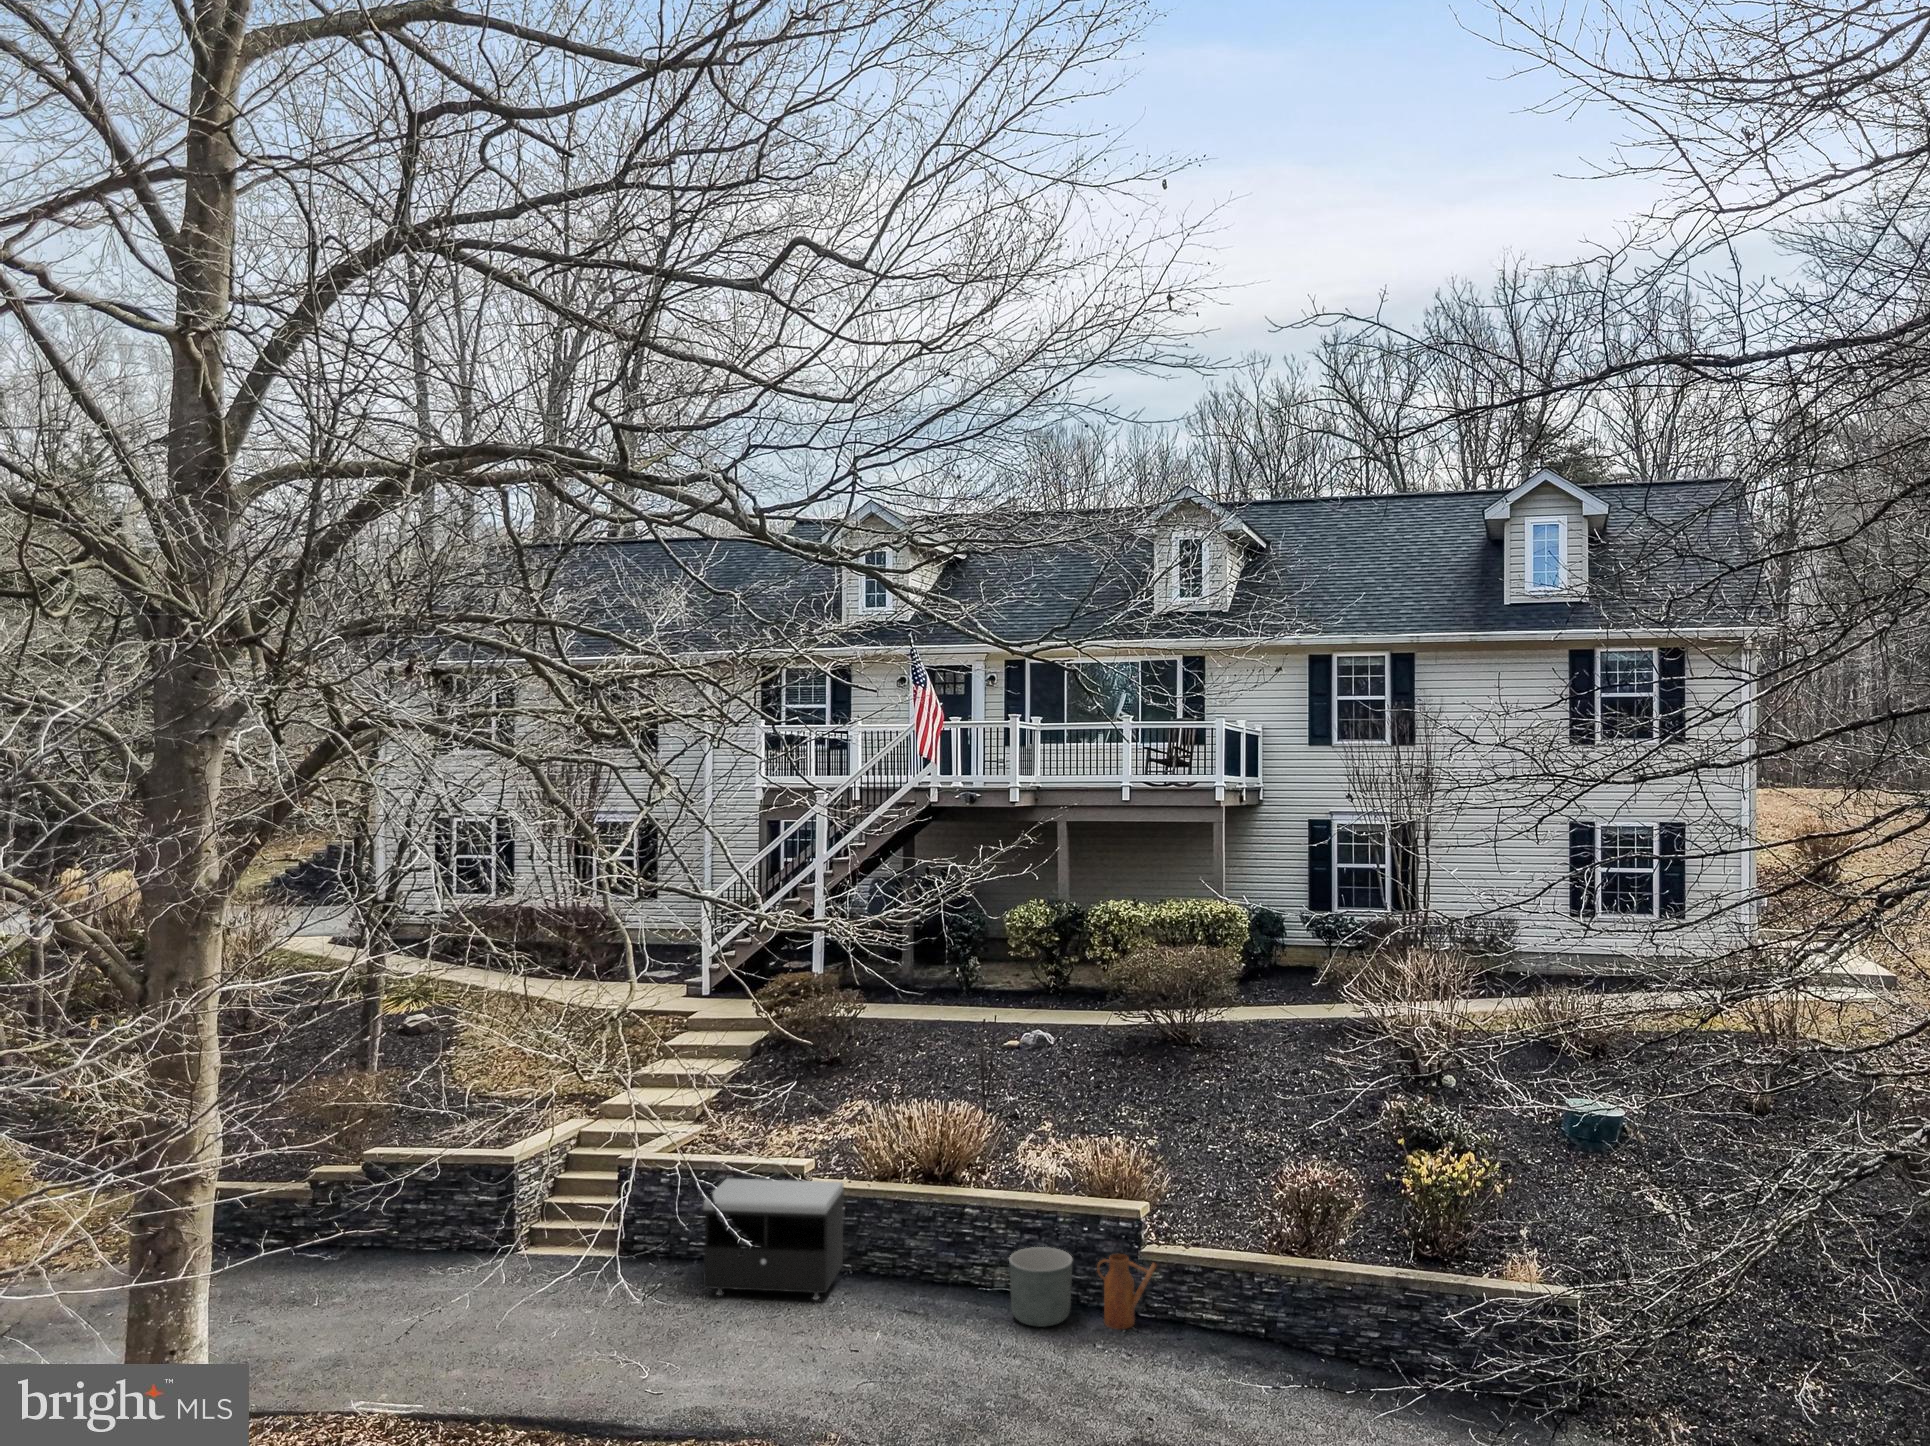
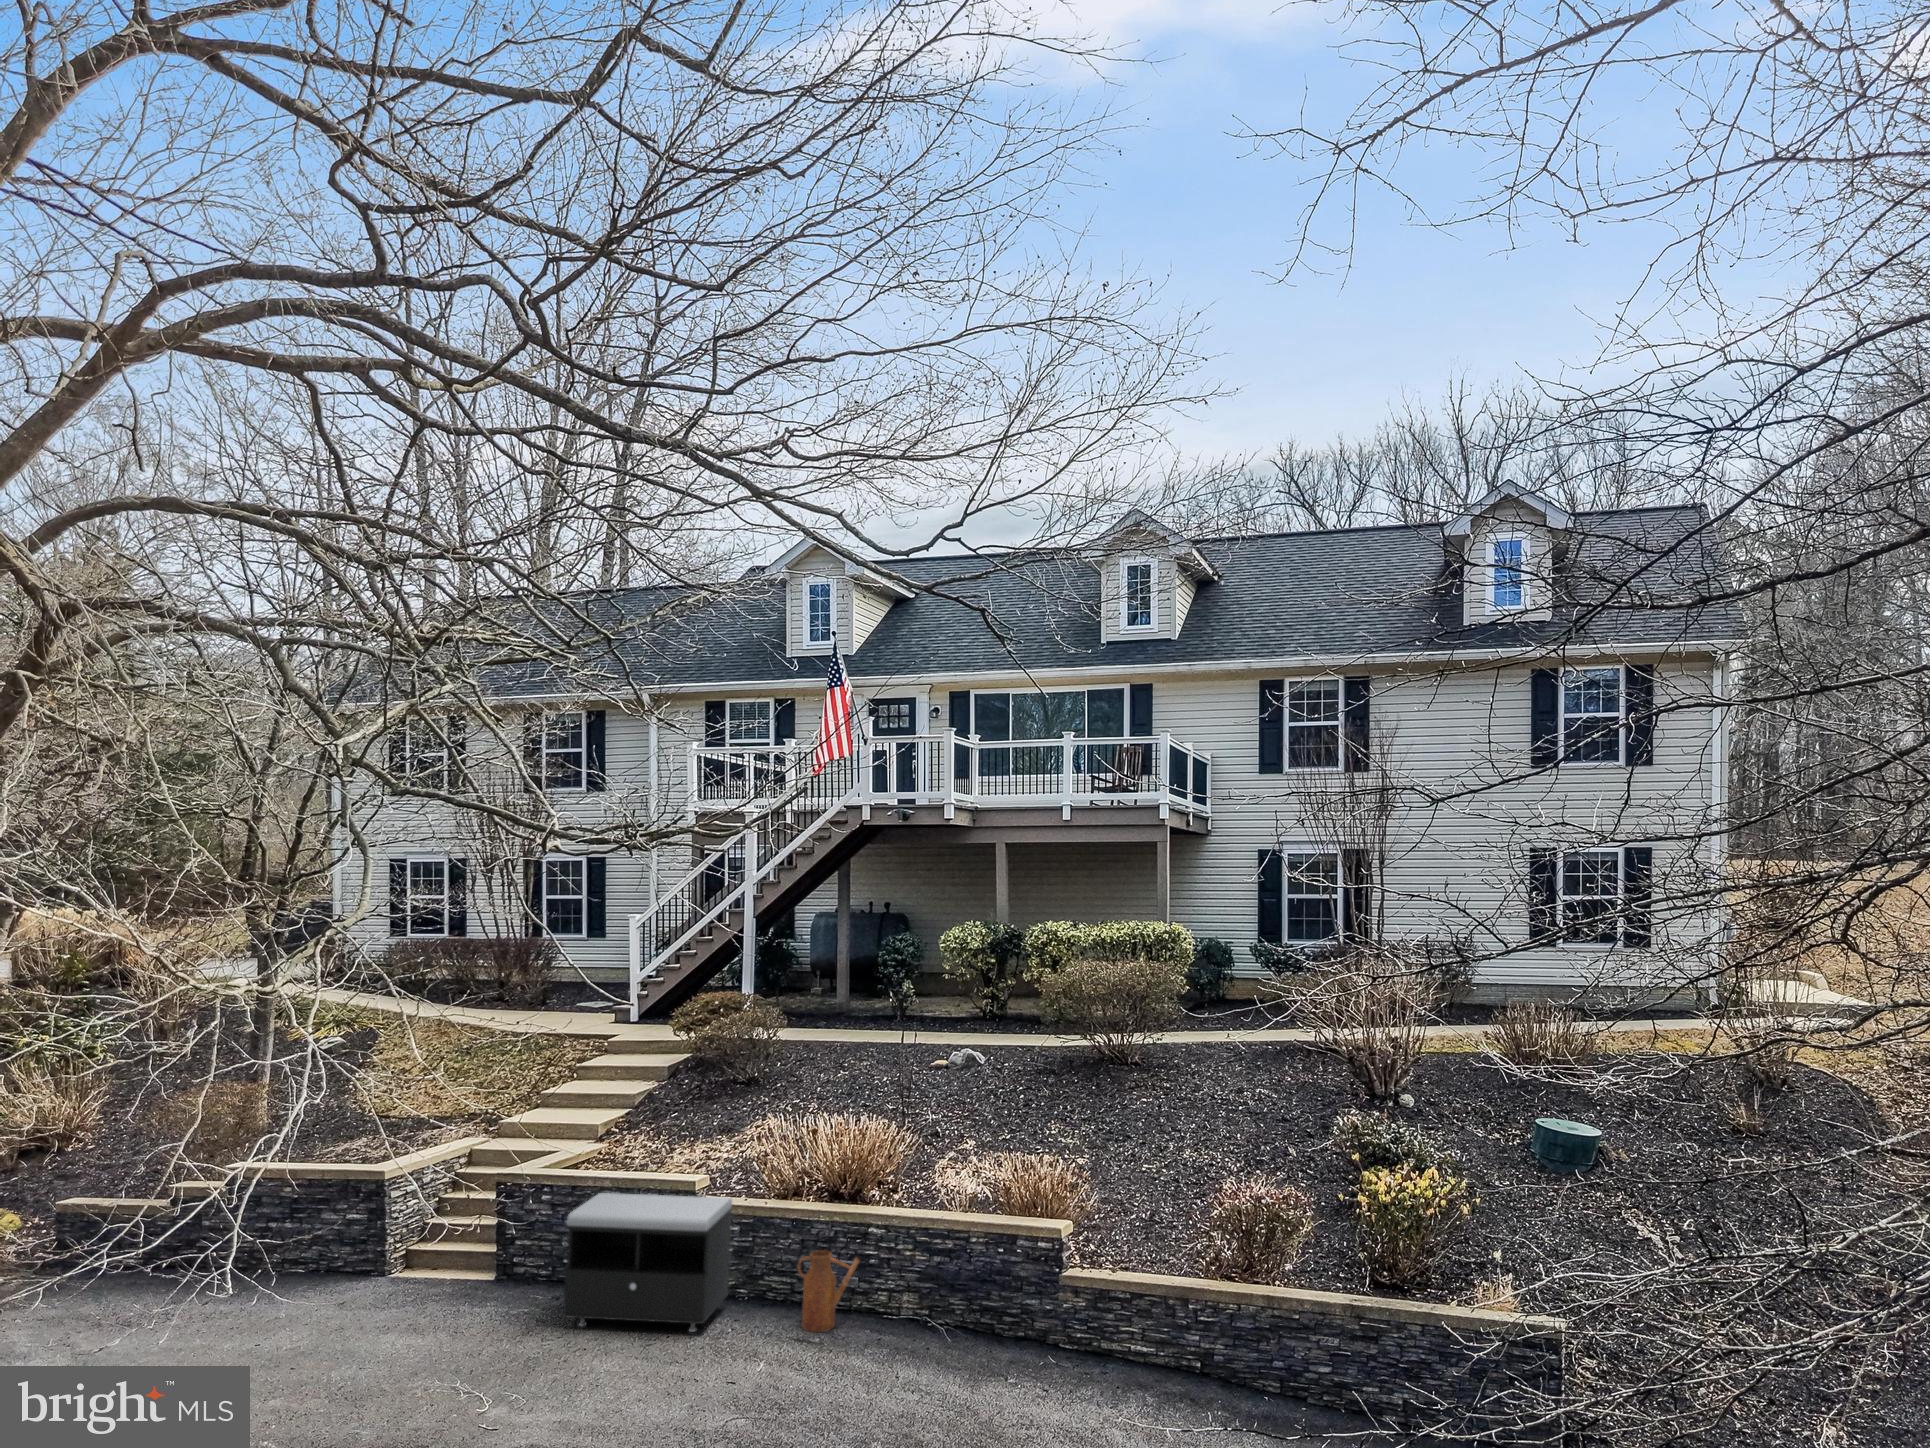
planter: present [1009,1247,1073,1327] -> none [914,1272,986,1363]
watering can: present [1097,1254,1157,1330] -> present [797,1250,860,1332]

